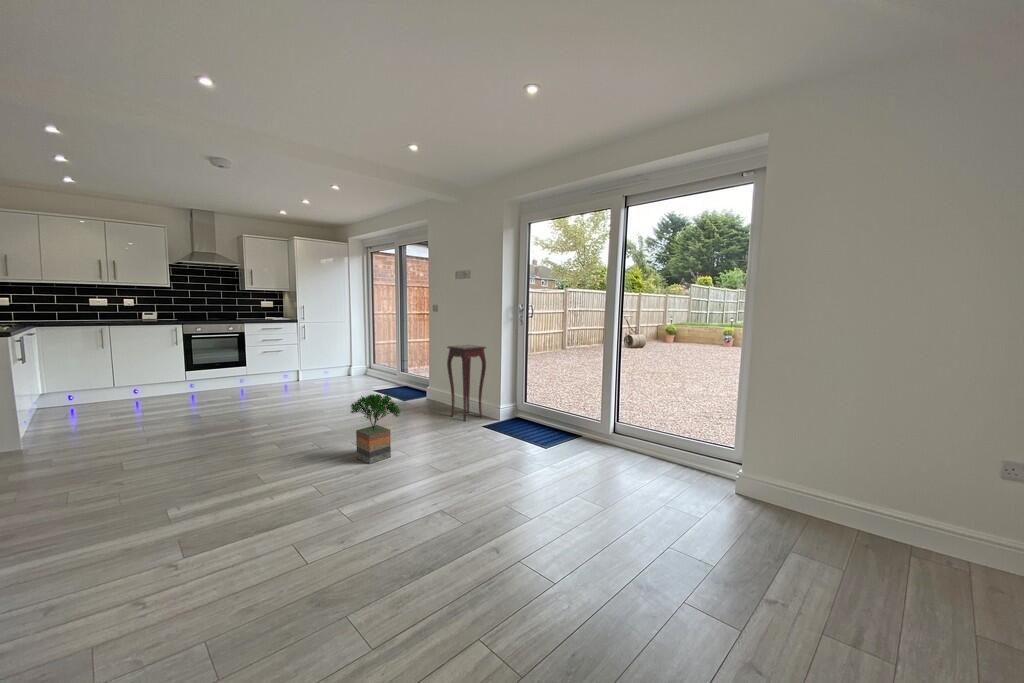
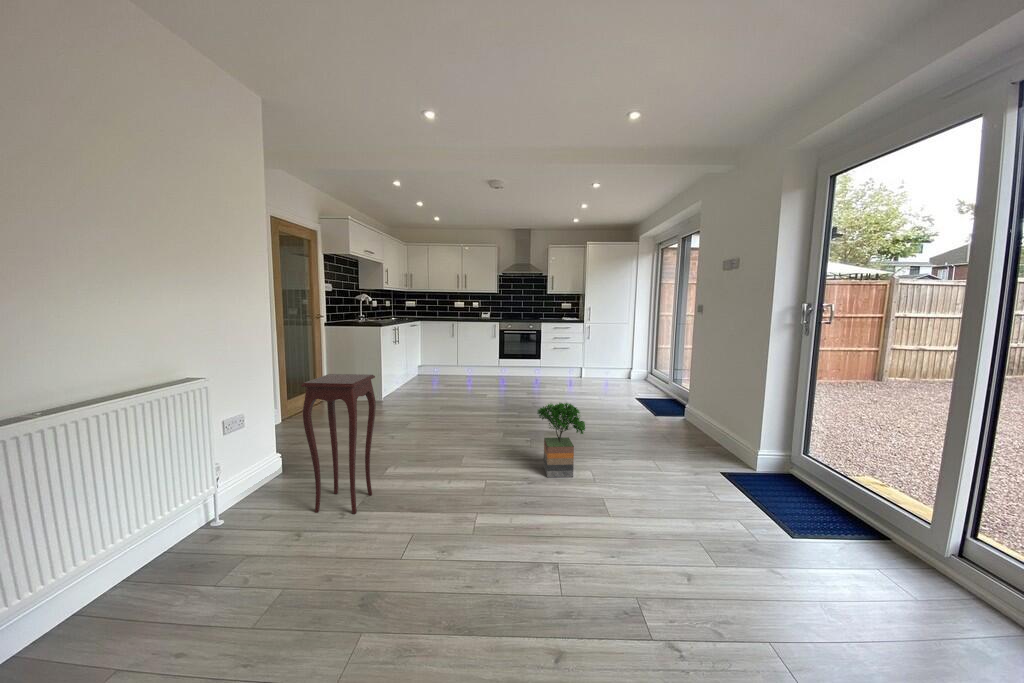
side table: present [447,345,486,421] -> present [301,374,376,514]

